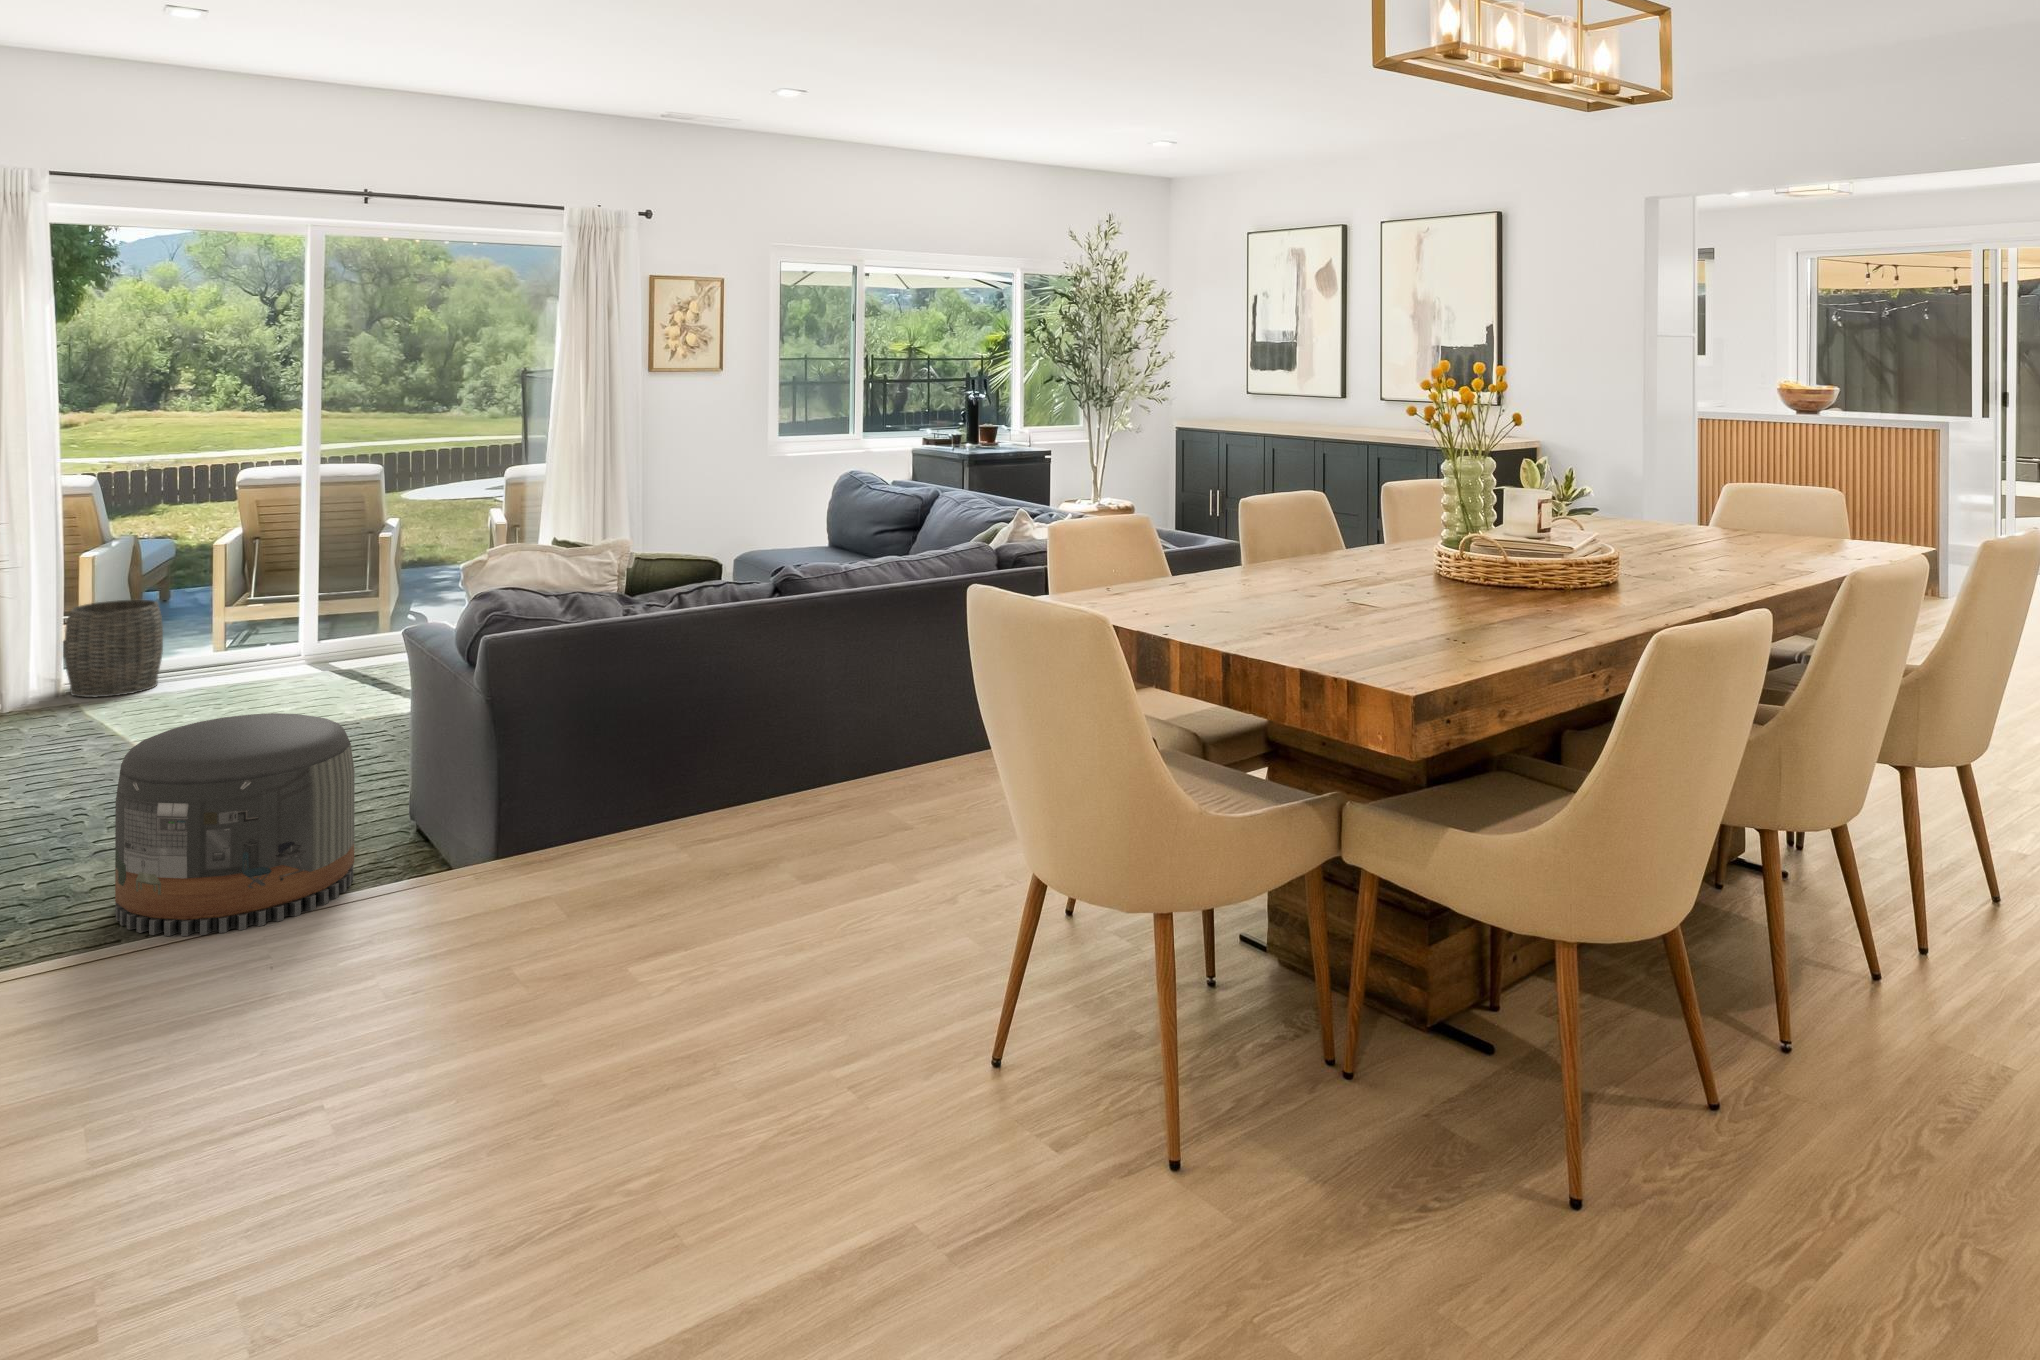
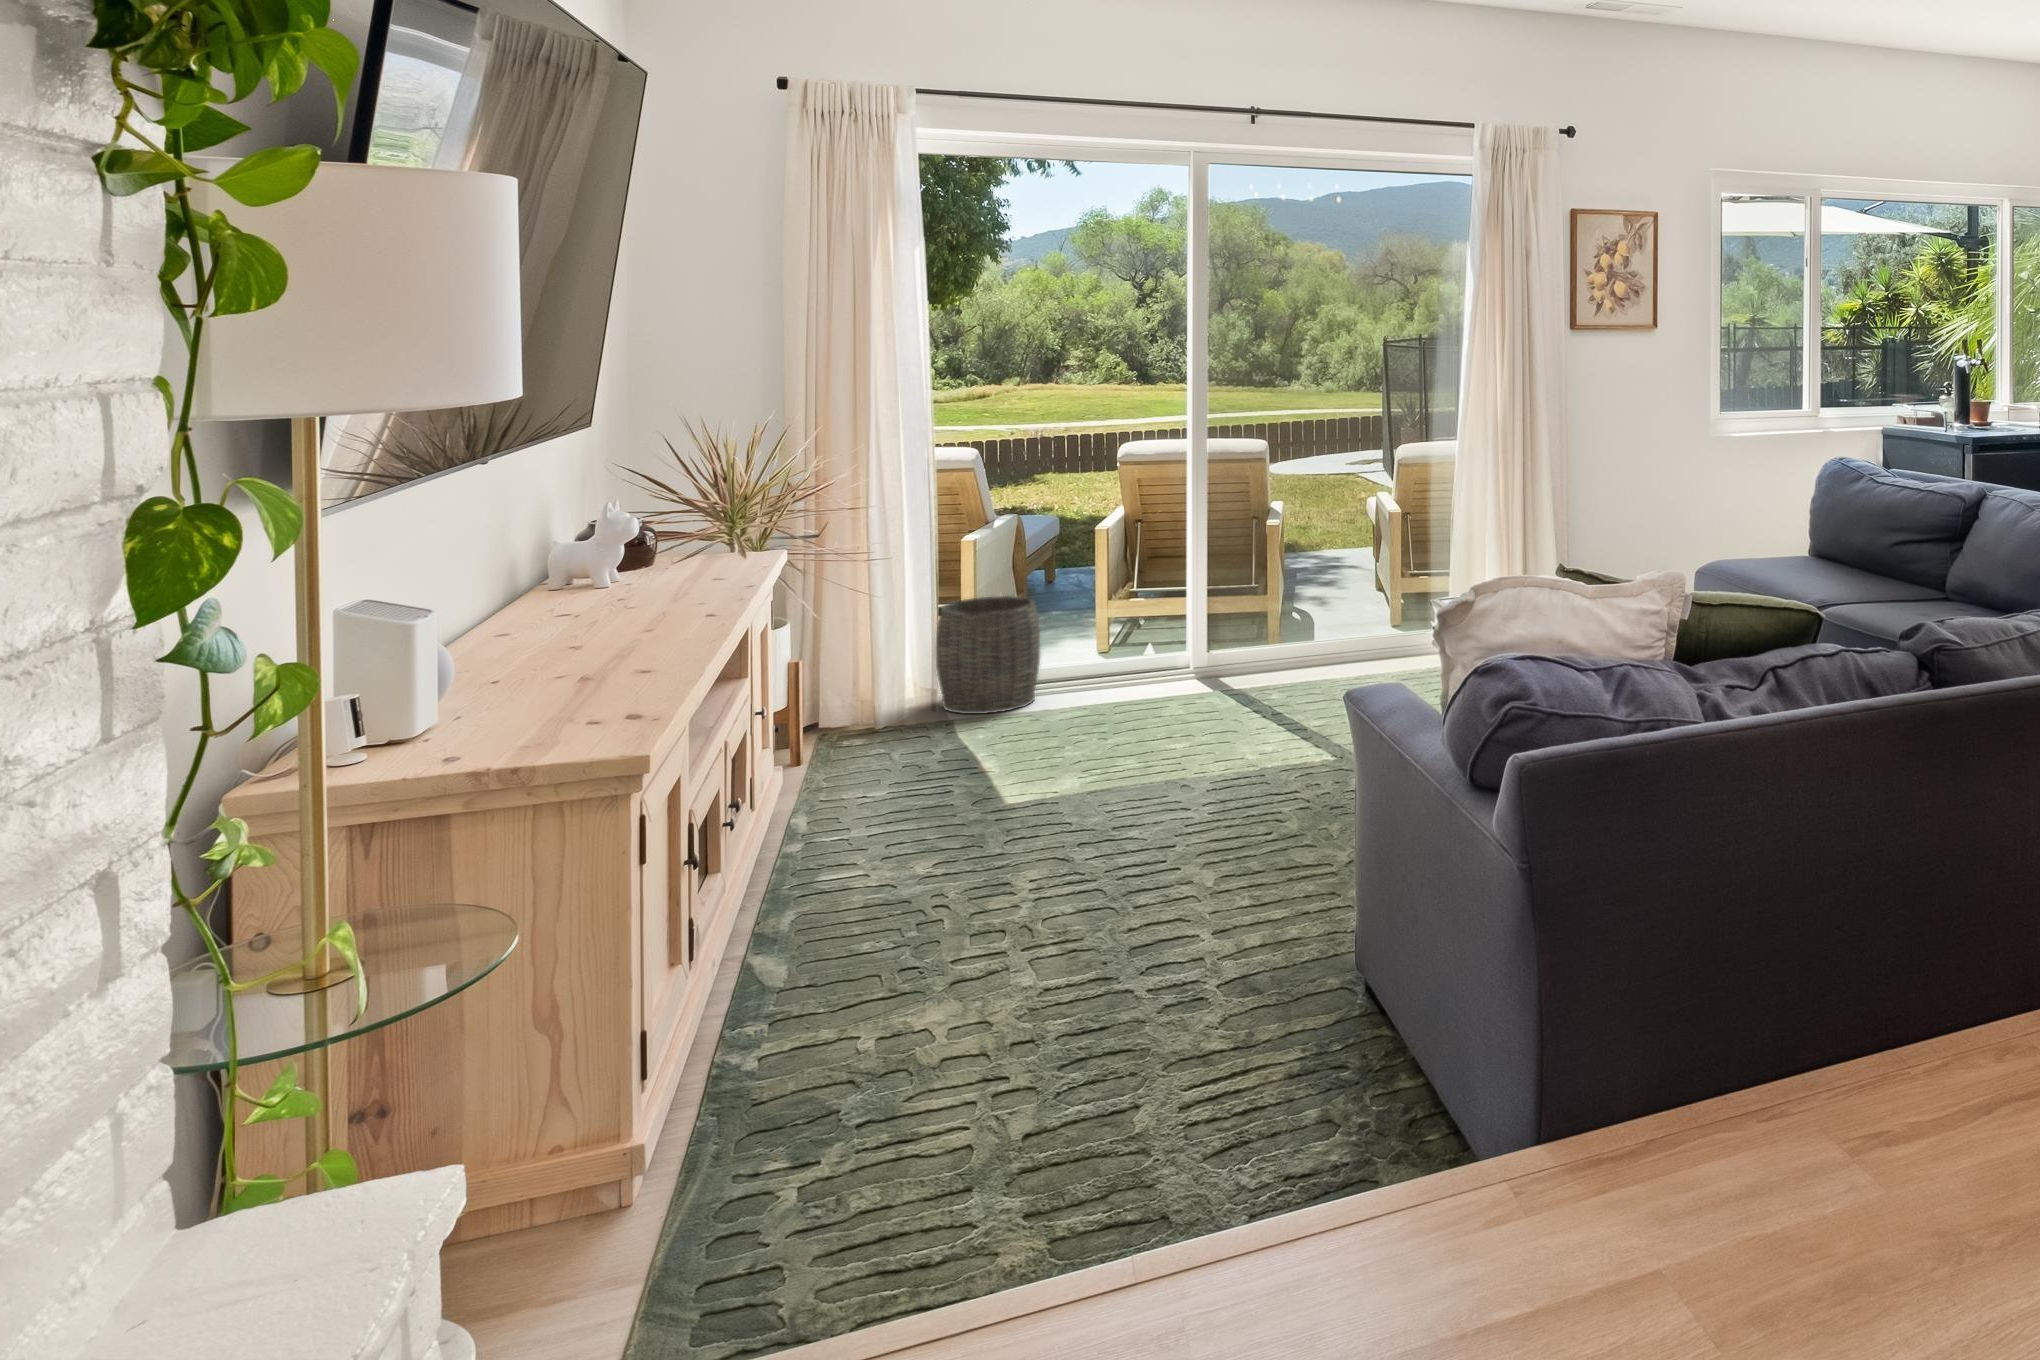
pouf: present [115,713,355,936] -> none [963,817,1289,1186]

